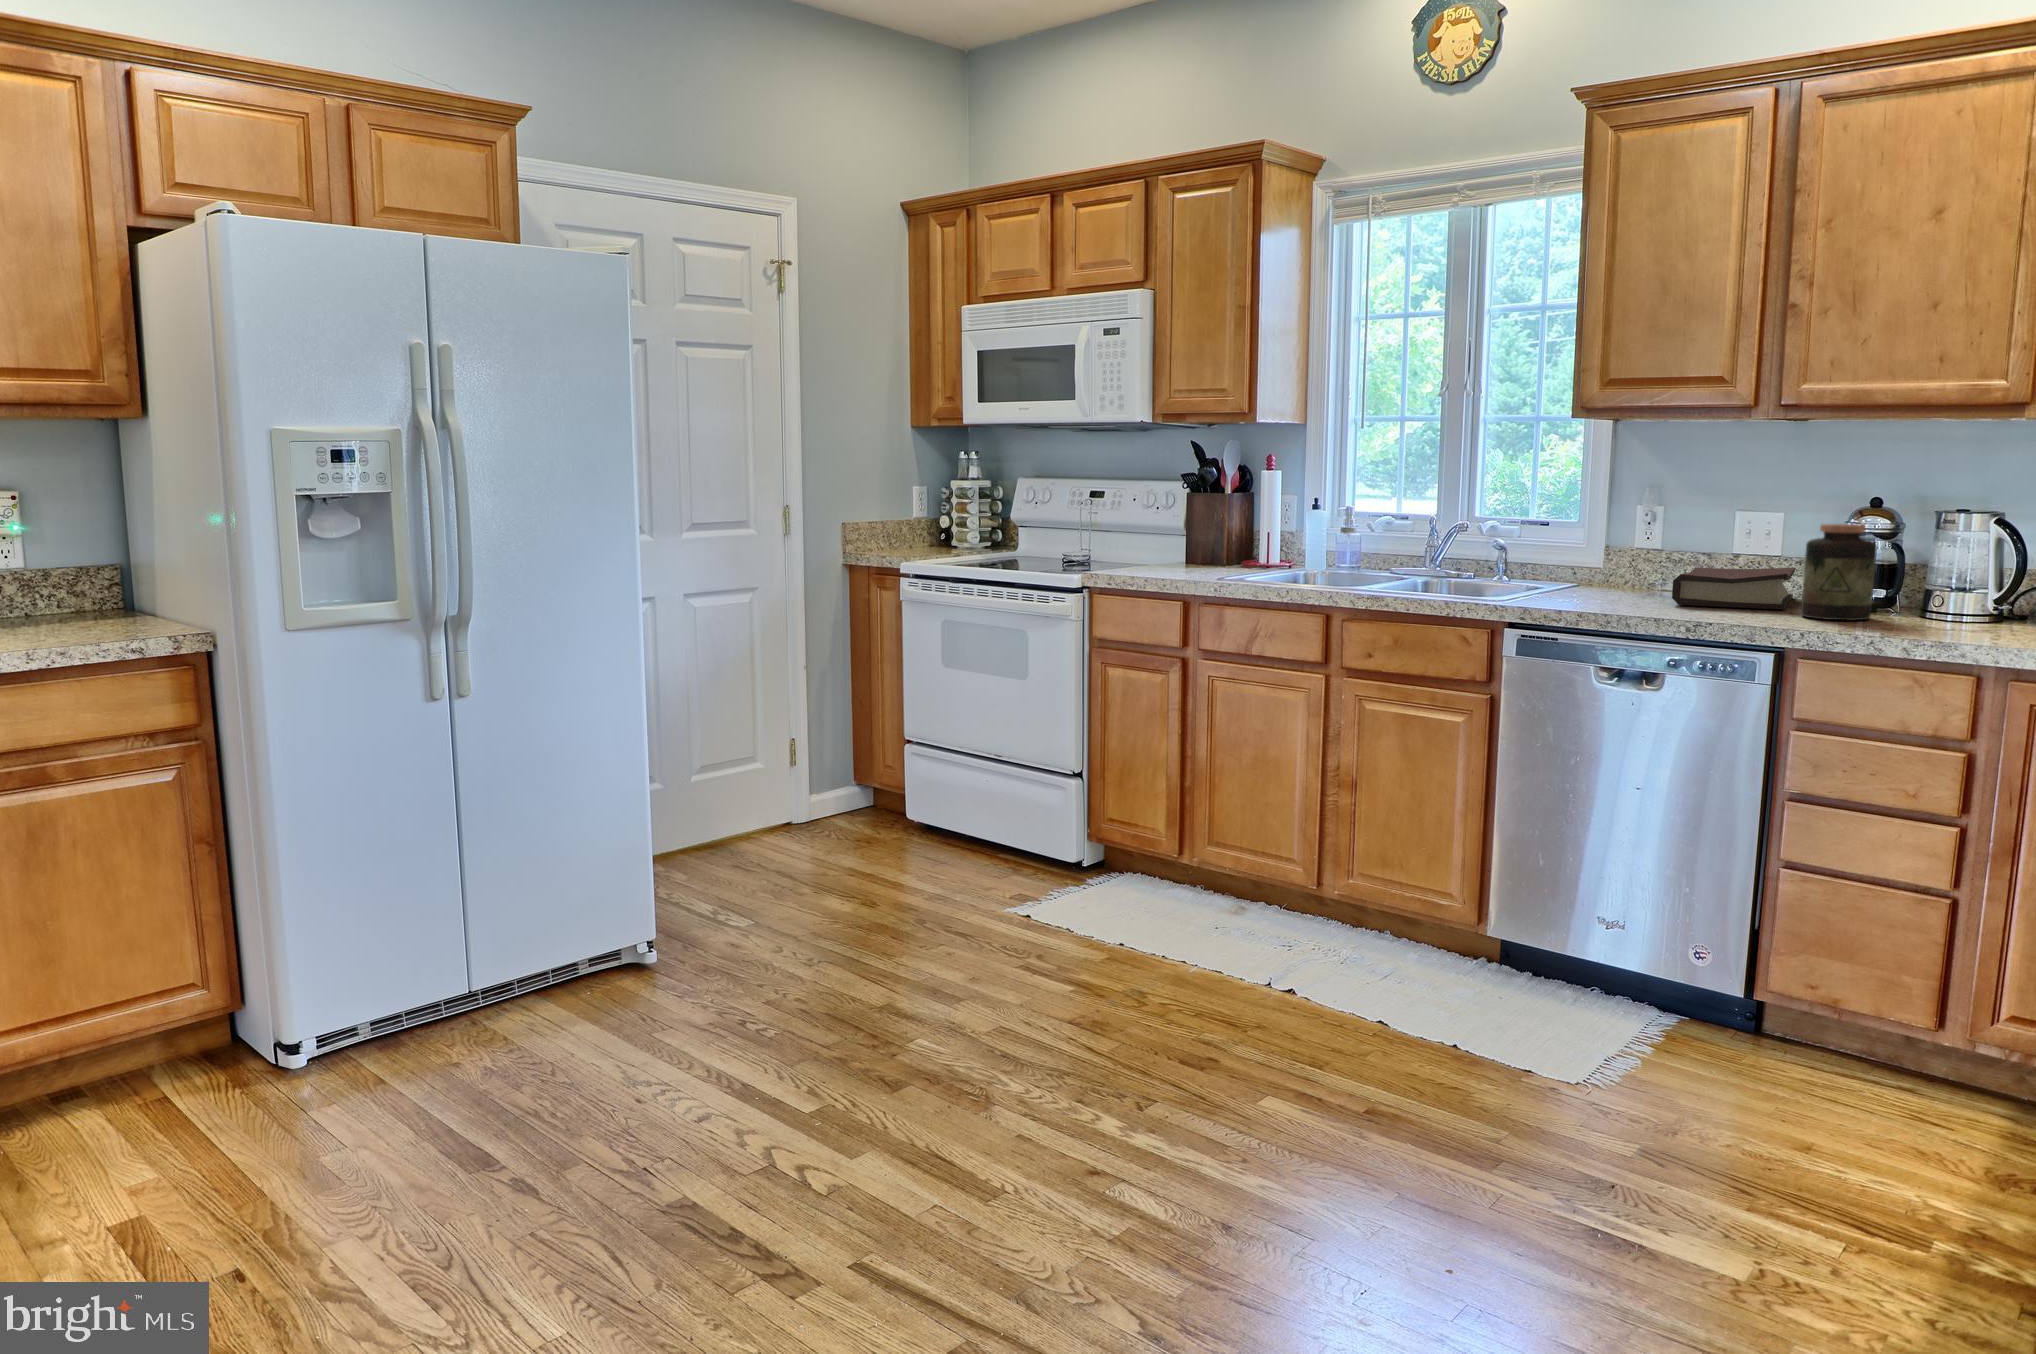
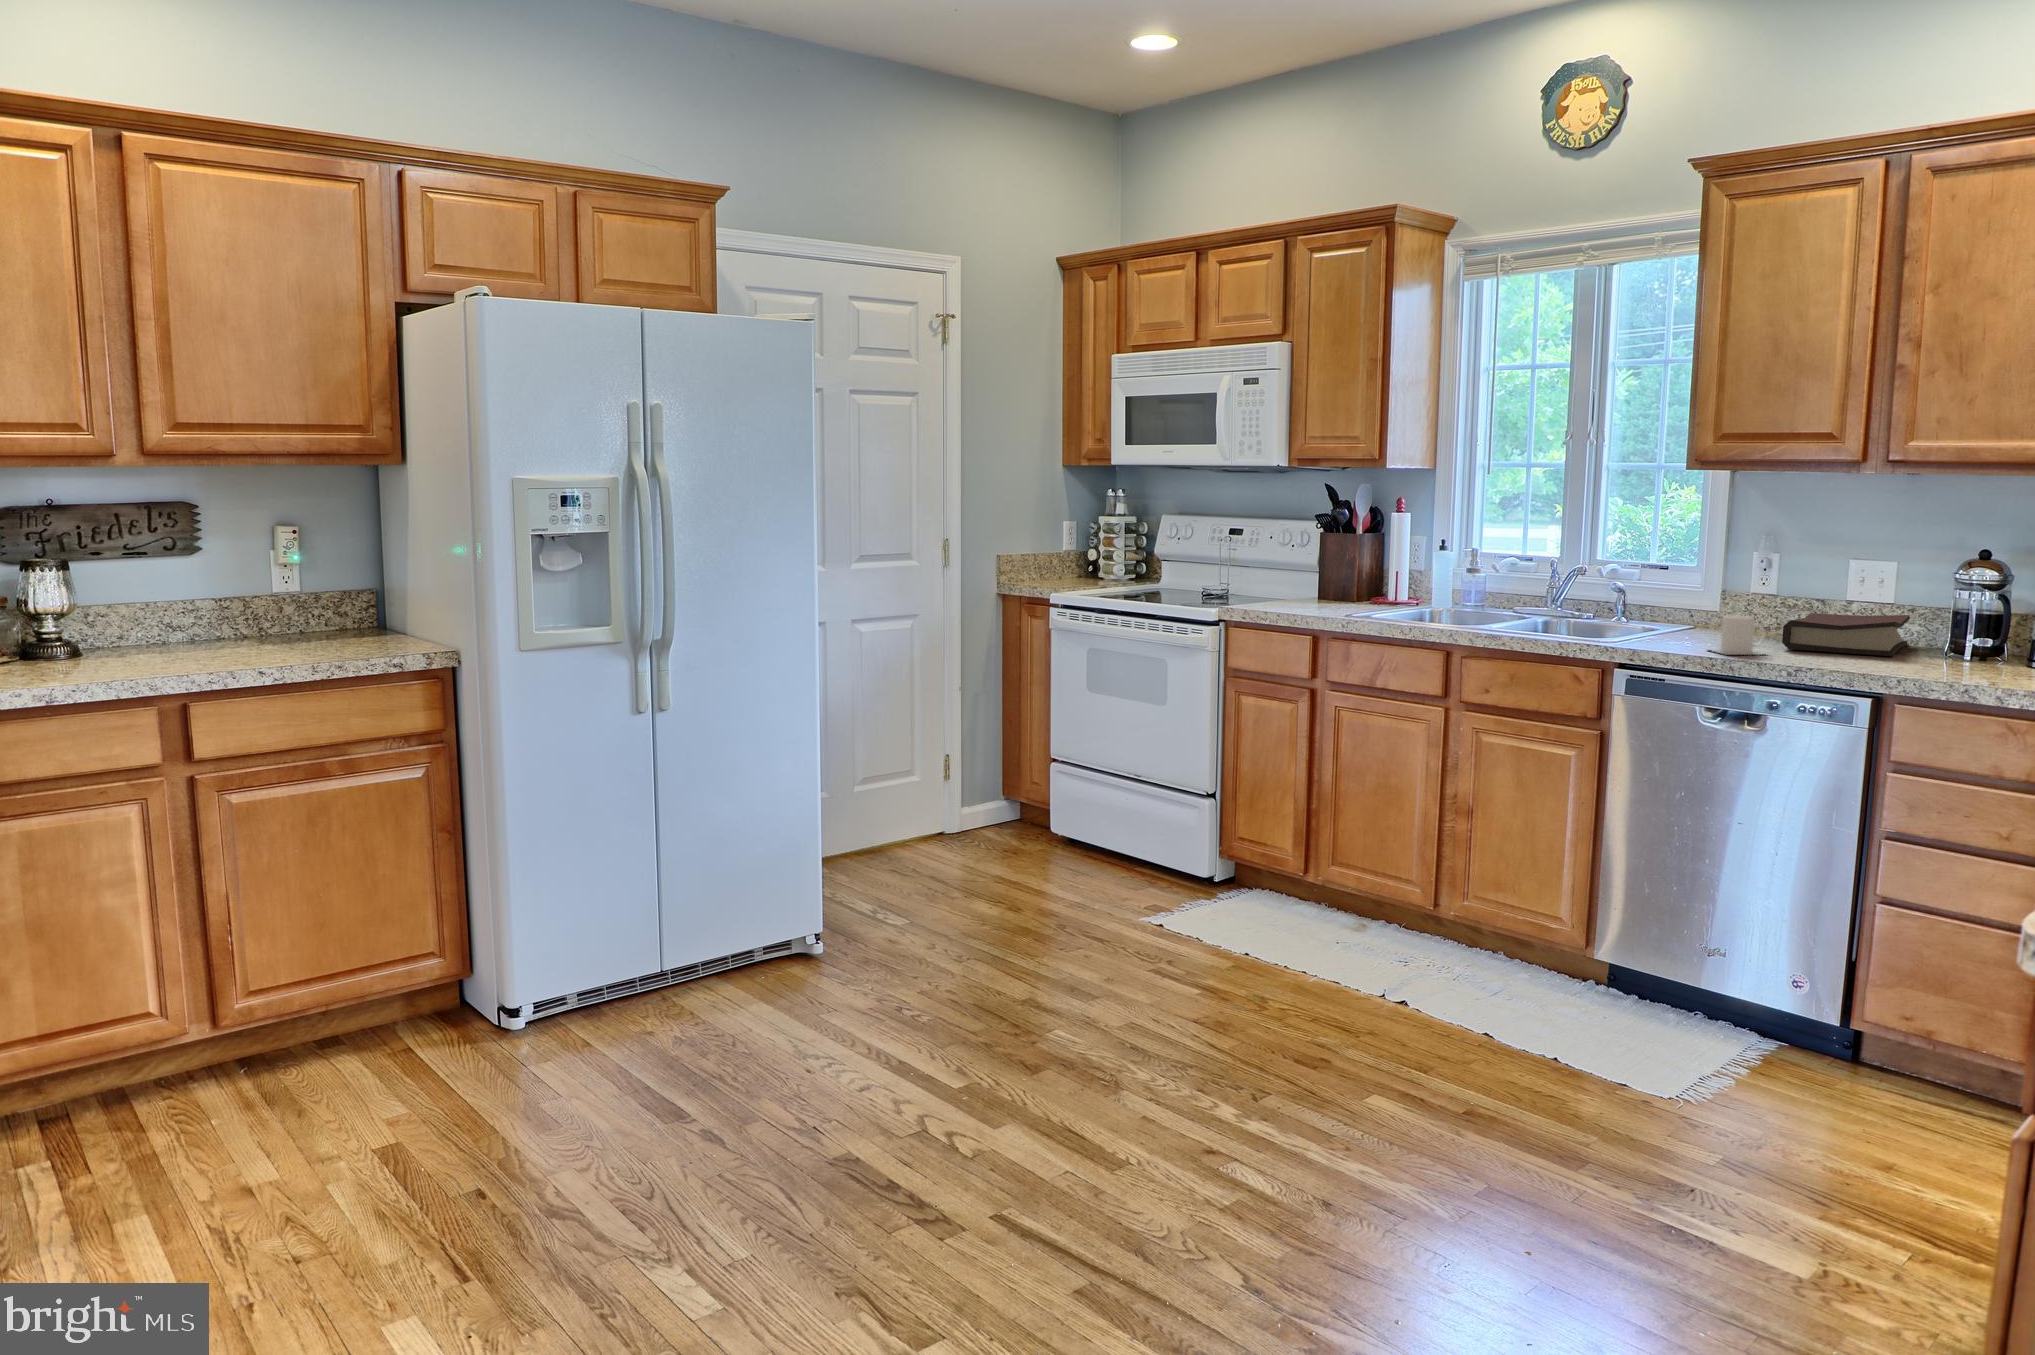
jar: present [1801,524,1877,620] -> none [1907,575,1982,668]
mug: none [1595,570,1661,611] -> present [1713,615,1766,655]

